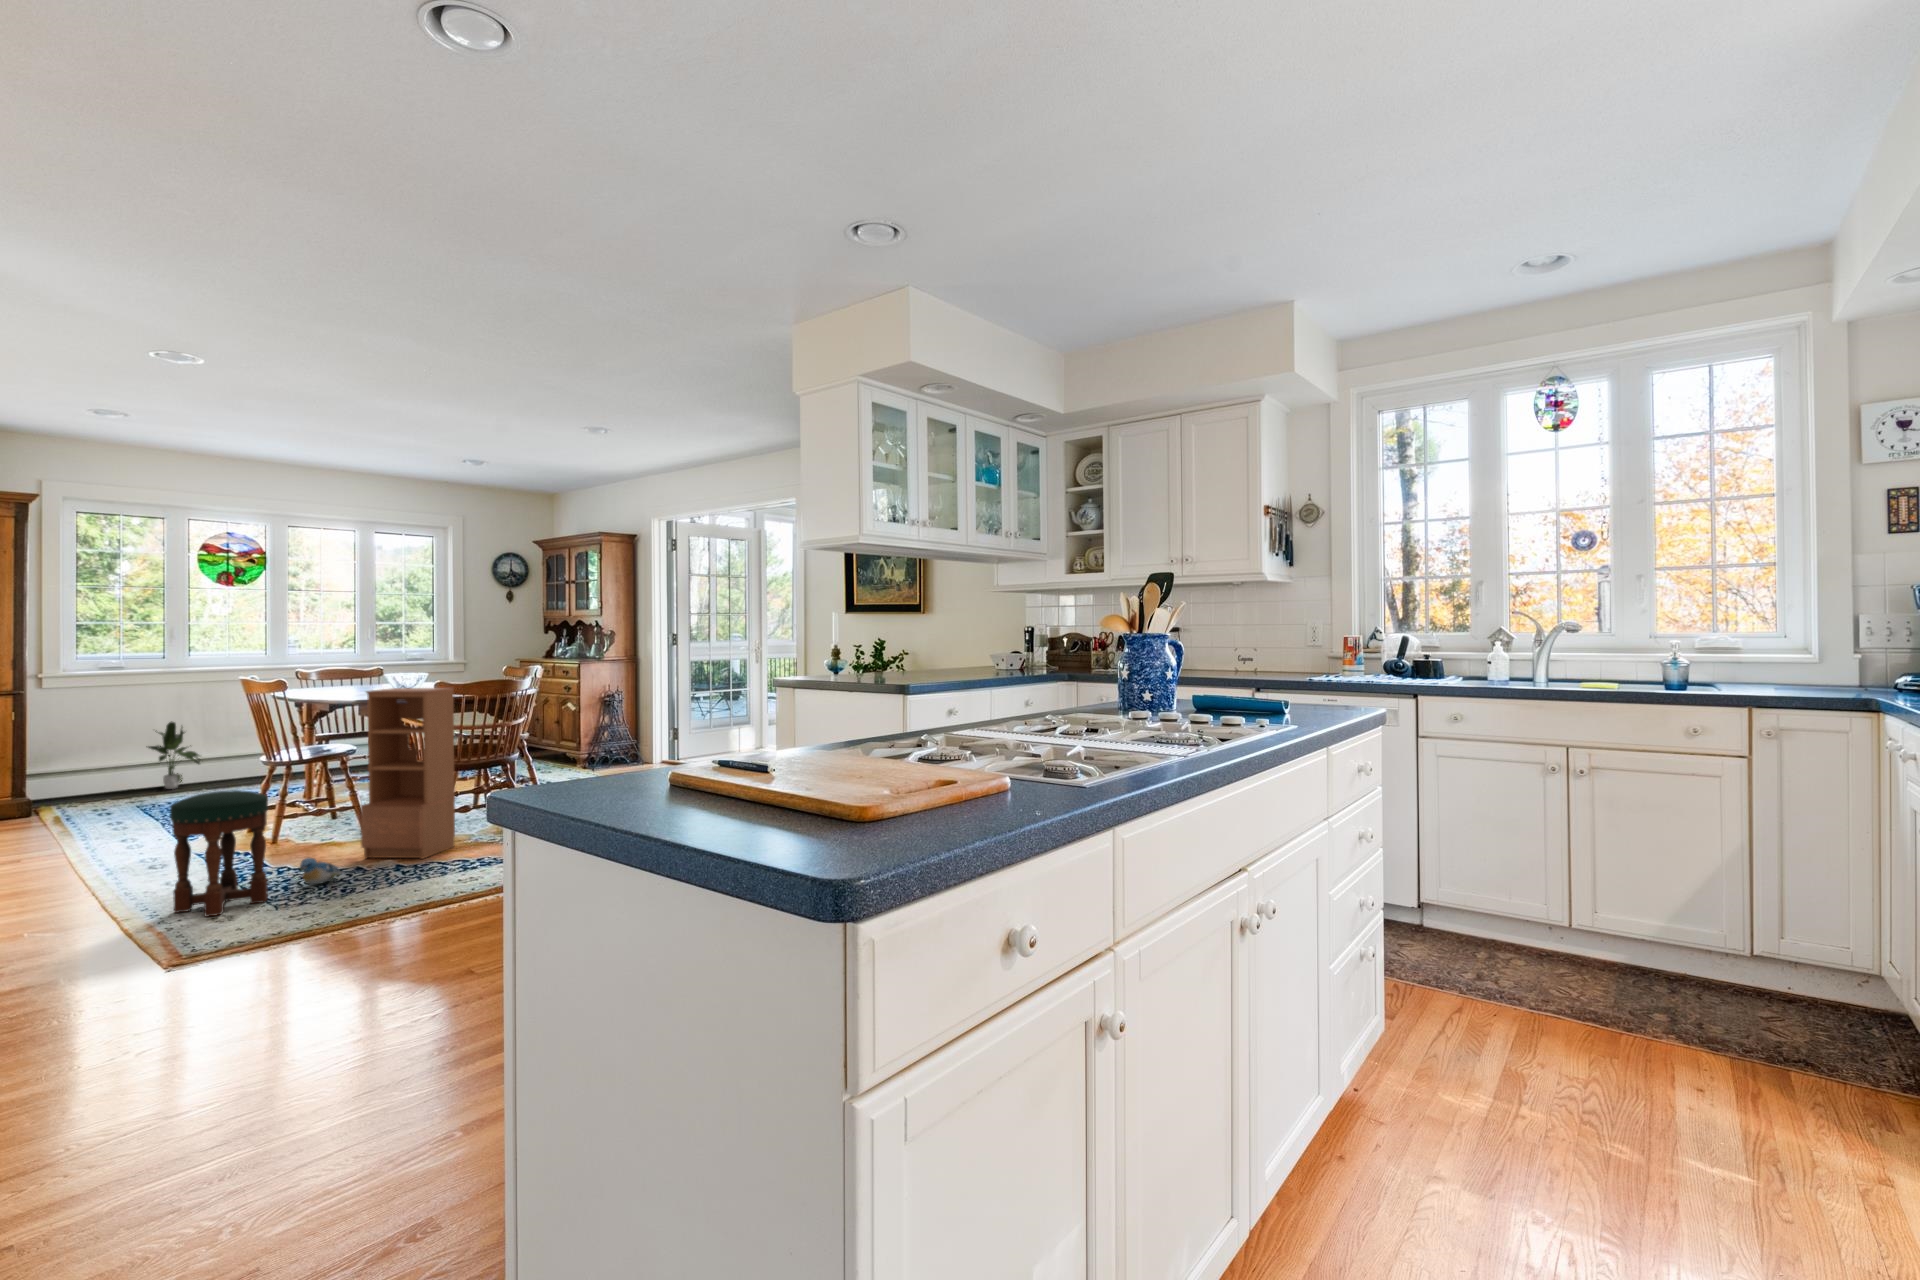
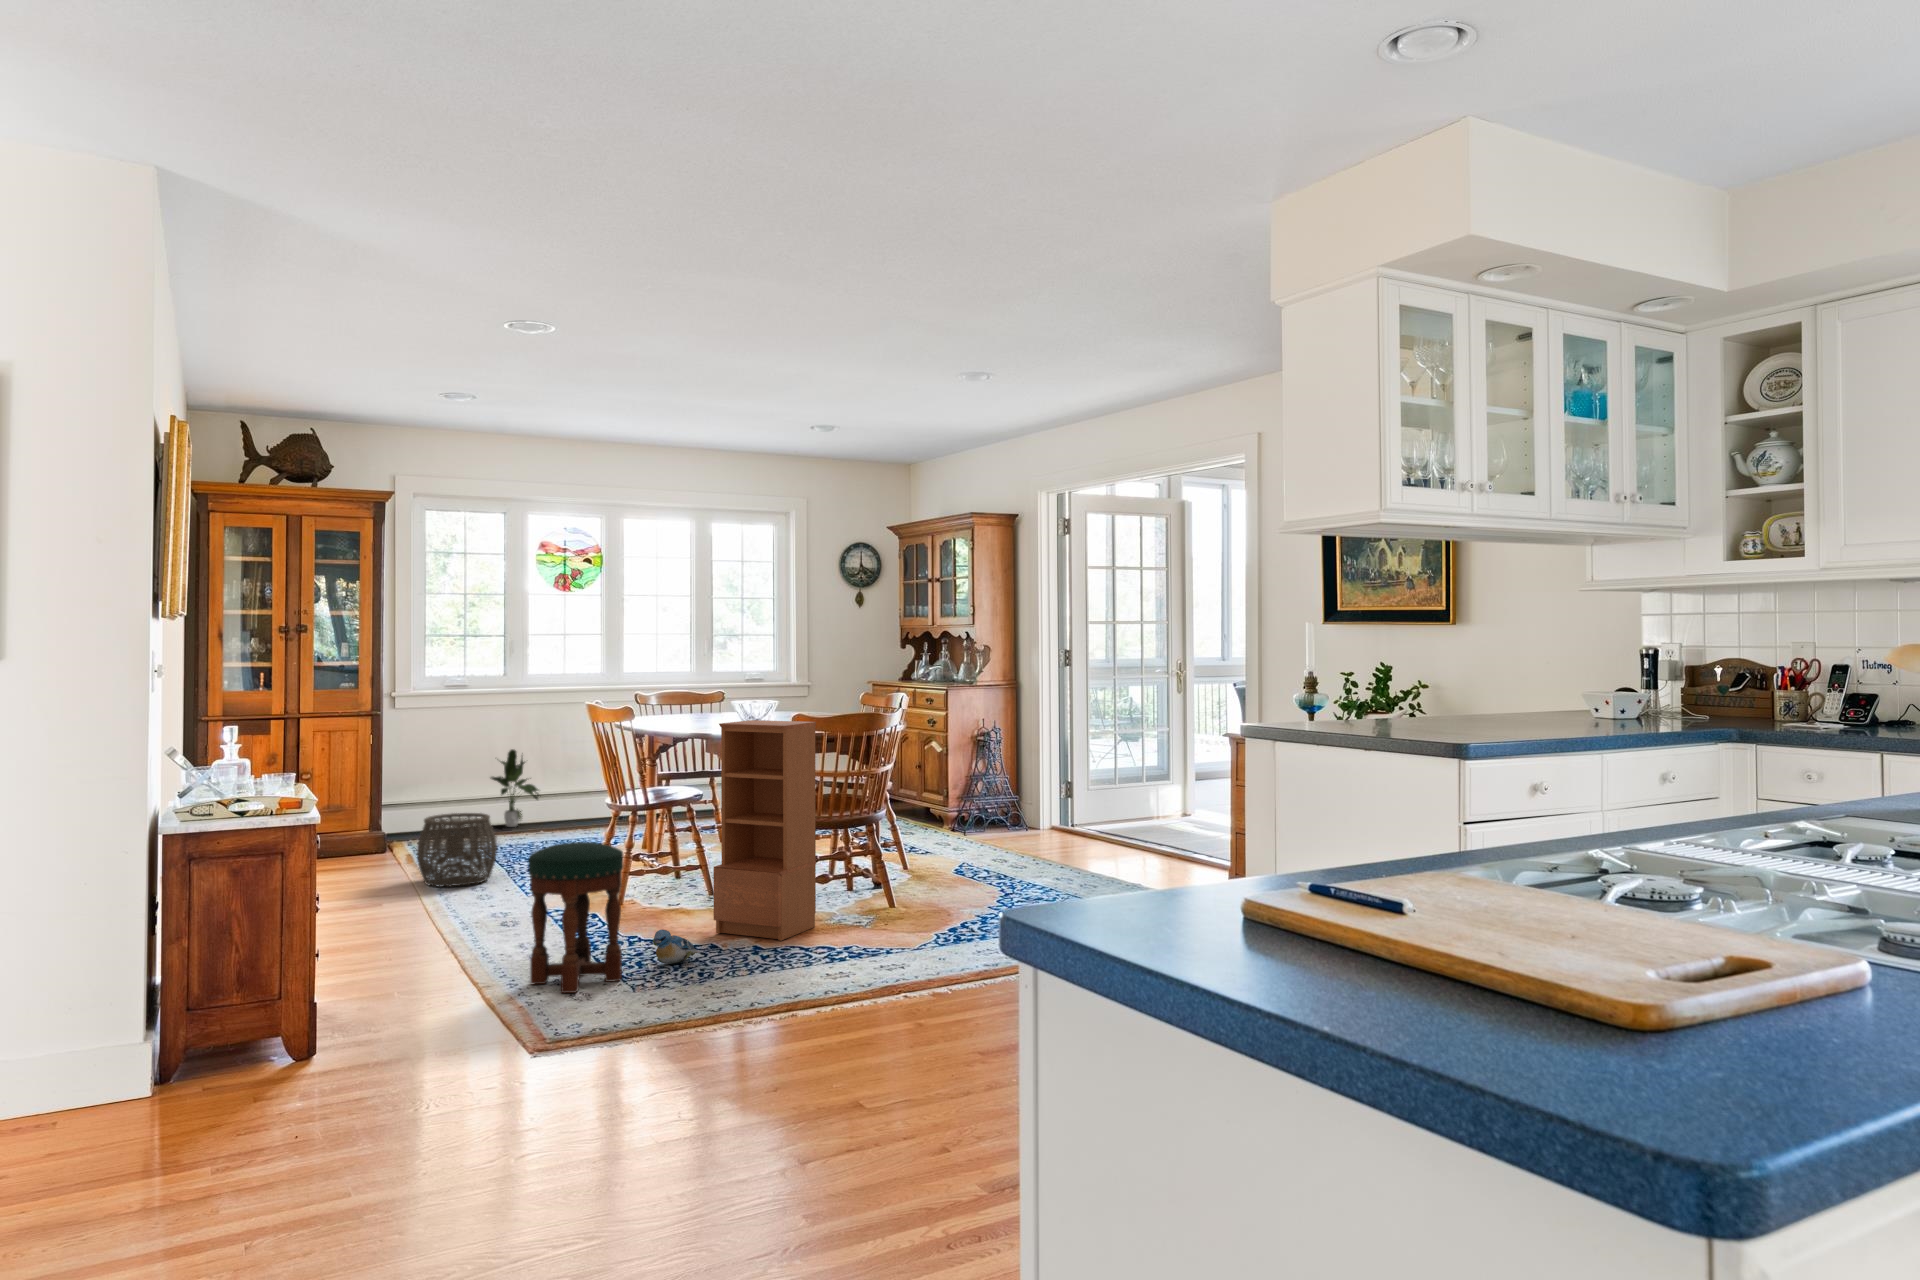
woven basket: none [58,776,151,843] -> present [417,813,497,887]

